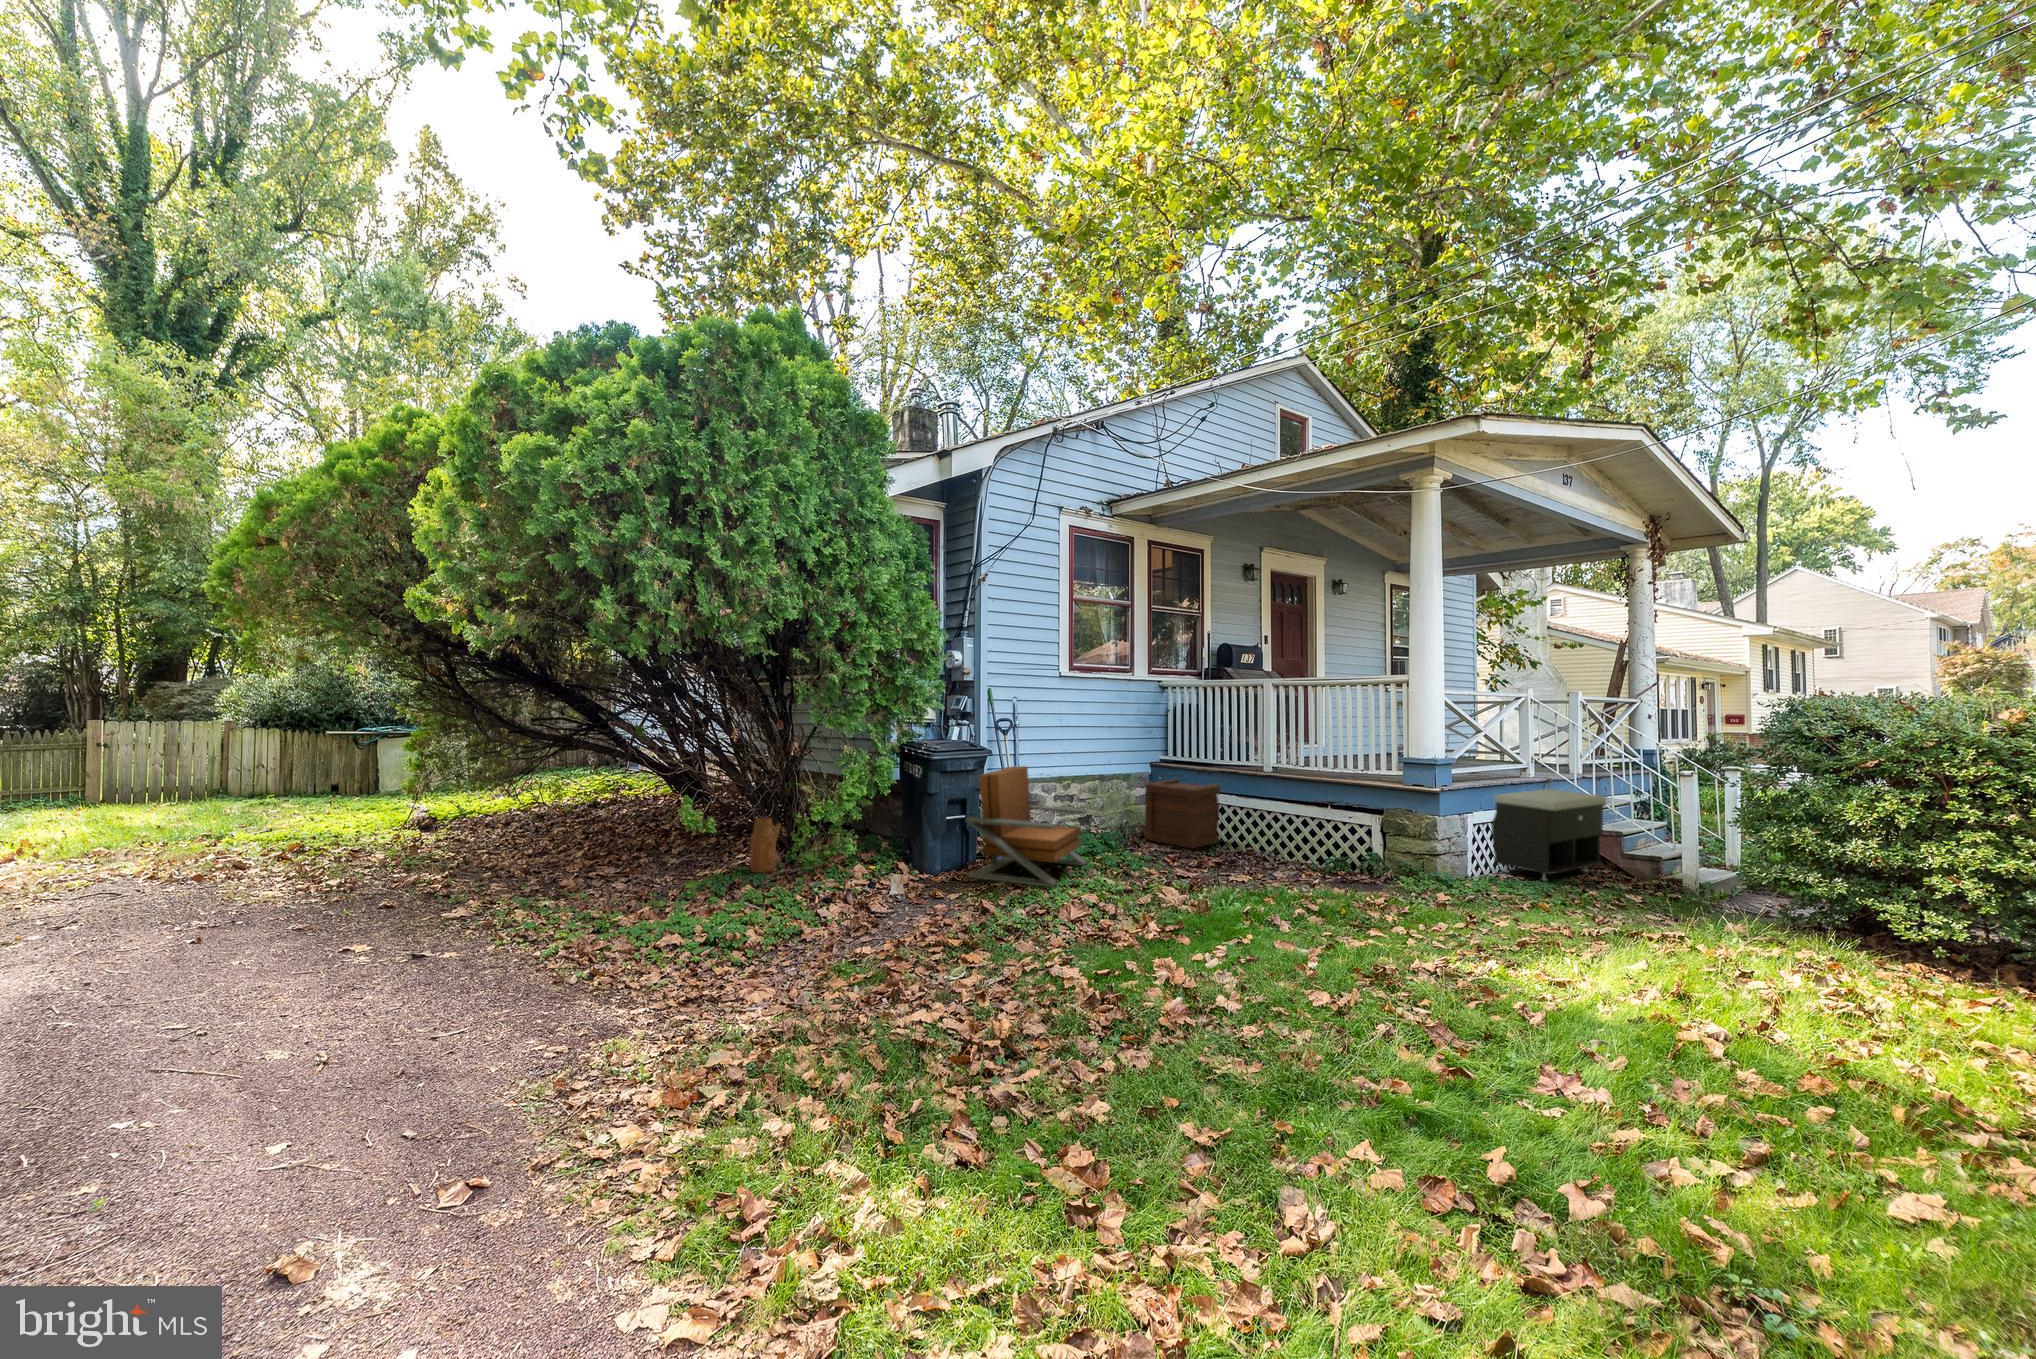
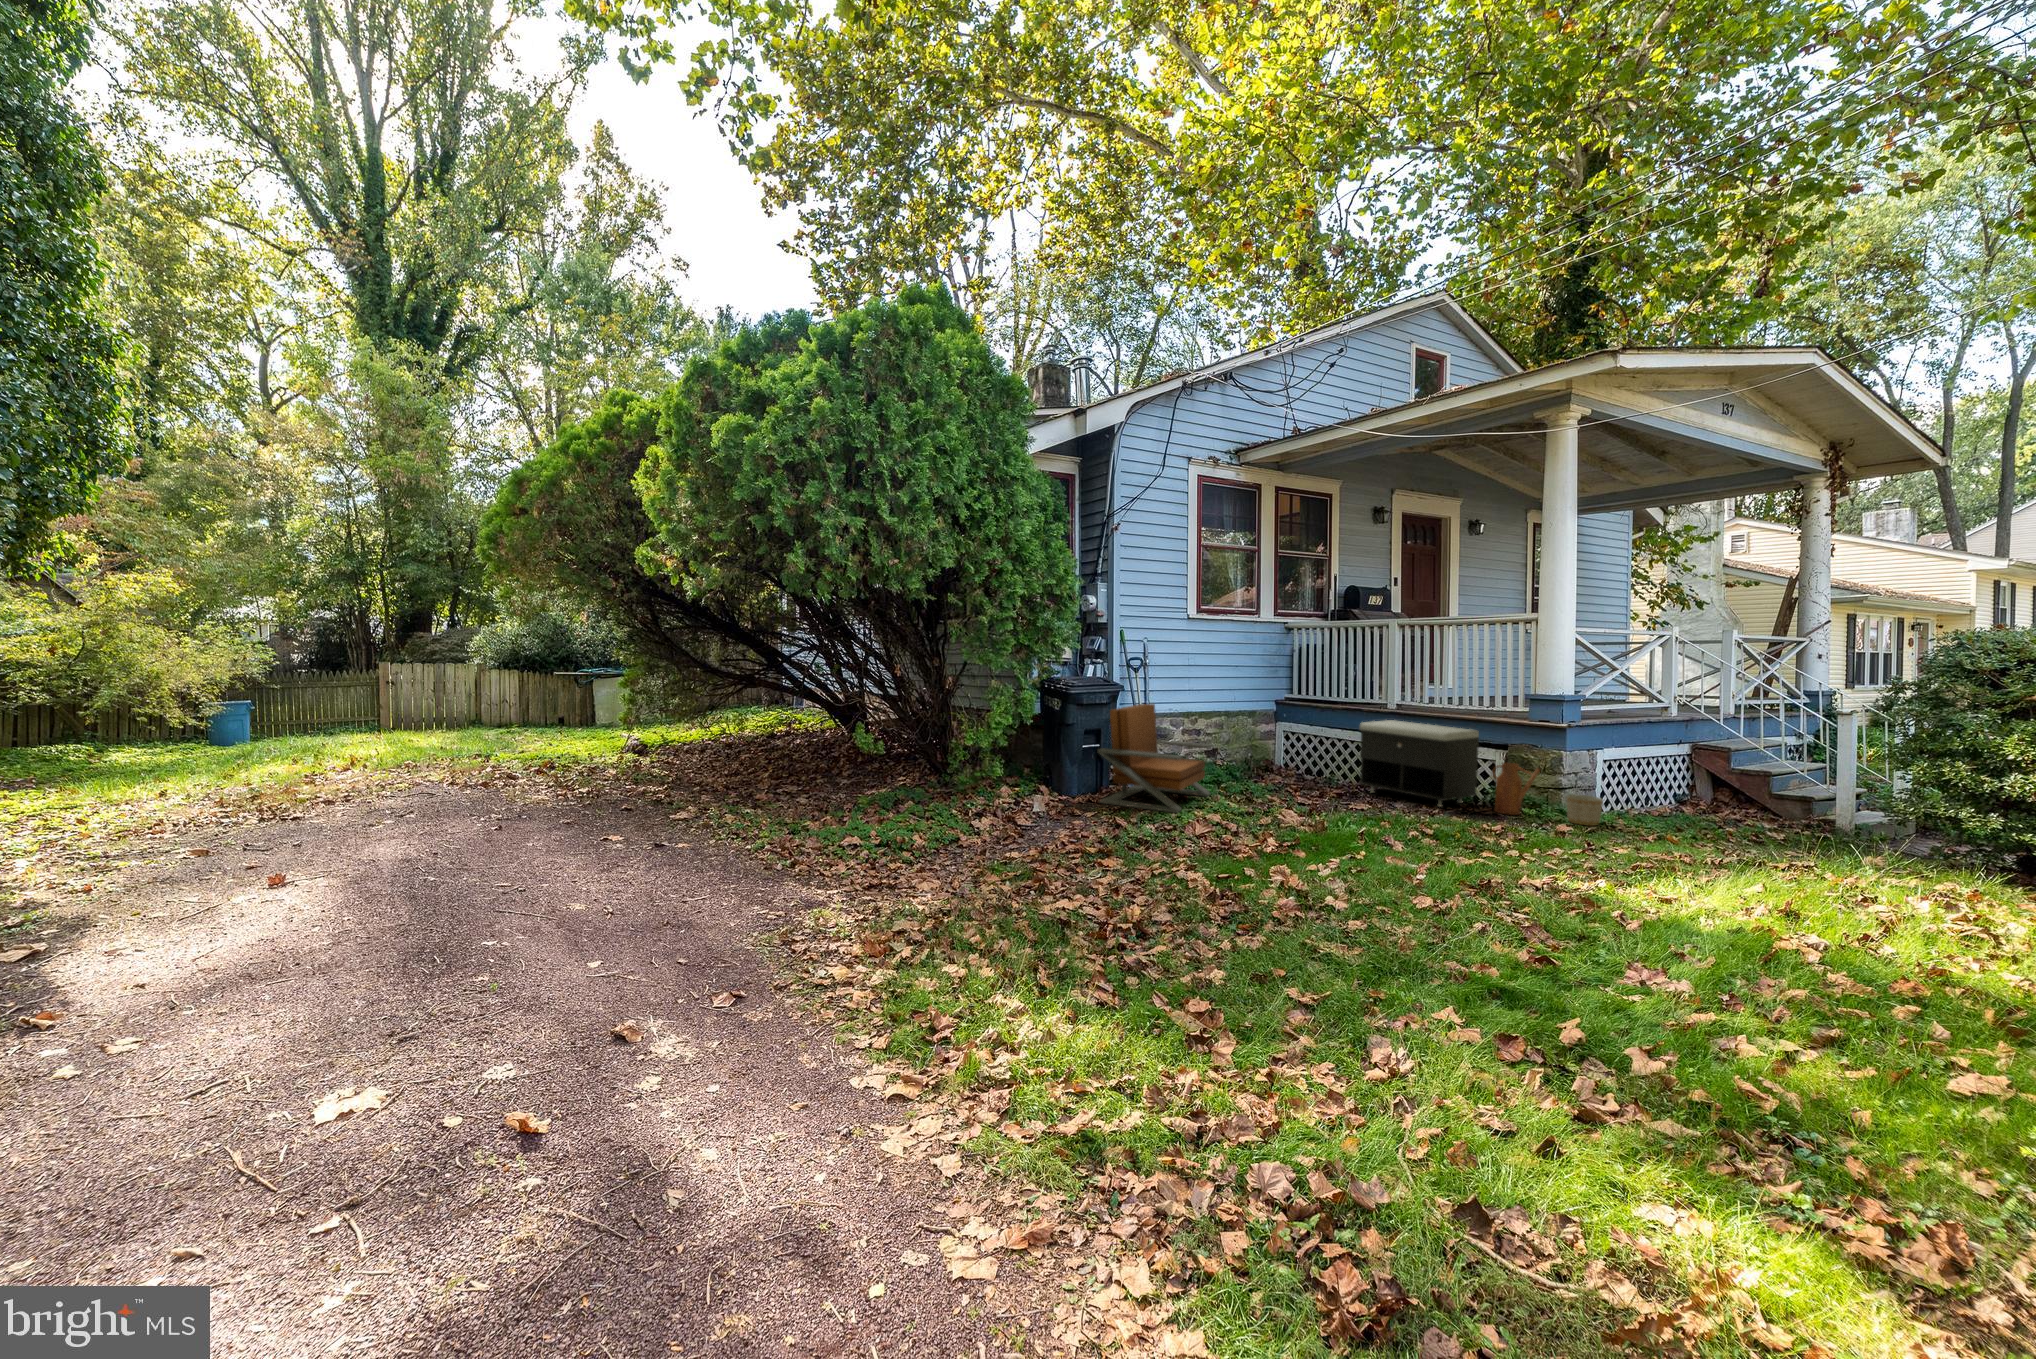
wooden crate: present [1144,780,1222,849] -> none [1267,719,1351,786]
storage bench: present [1492,789,1606,880] -> present [1360,720,1479,806]
watering can: present [750,817,781,873] -> present [1493,763,1540,815]
planter: none [1438,855,1472,887] -> present [1567,795,1603,826]

